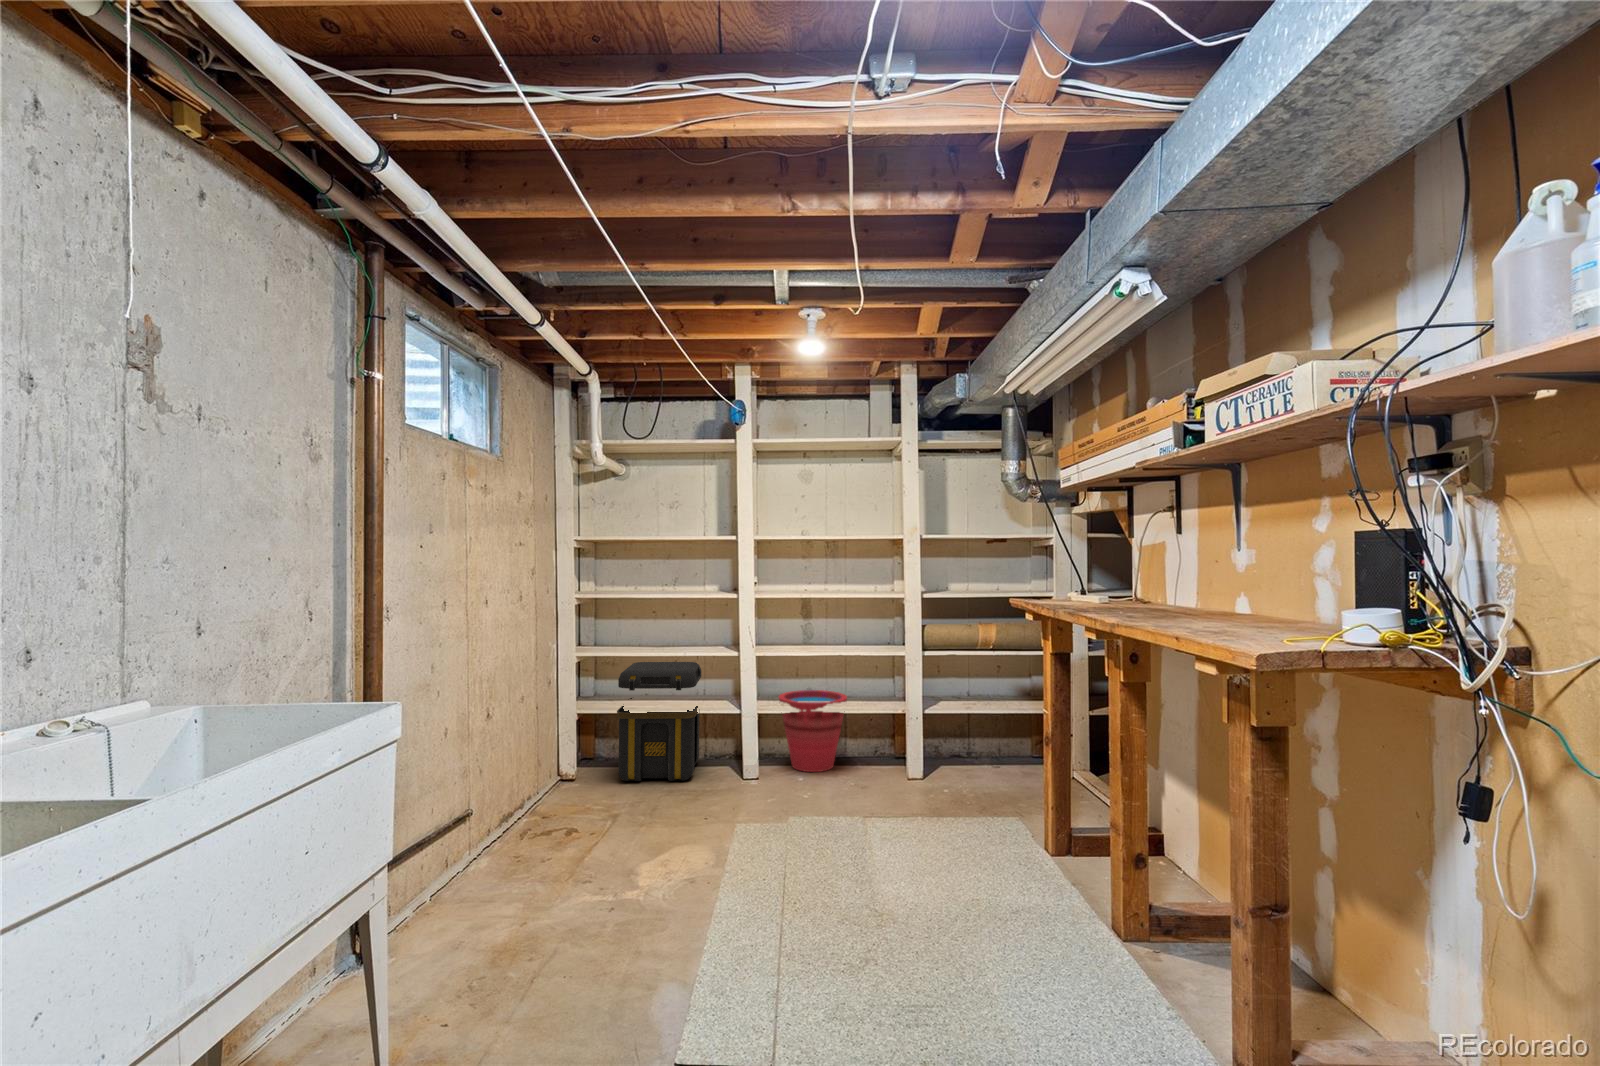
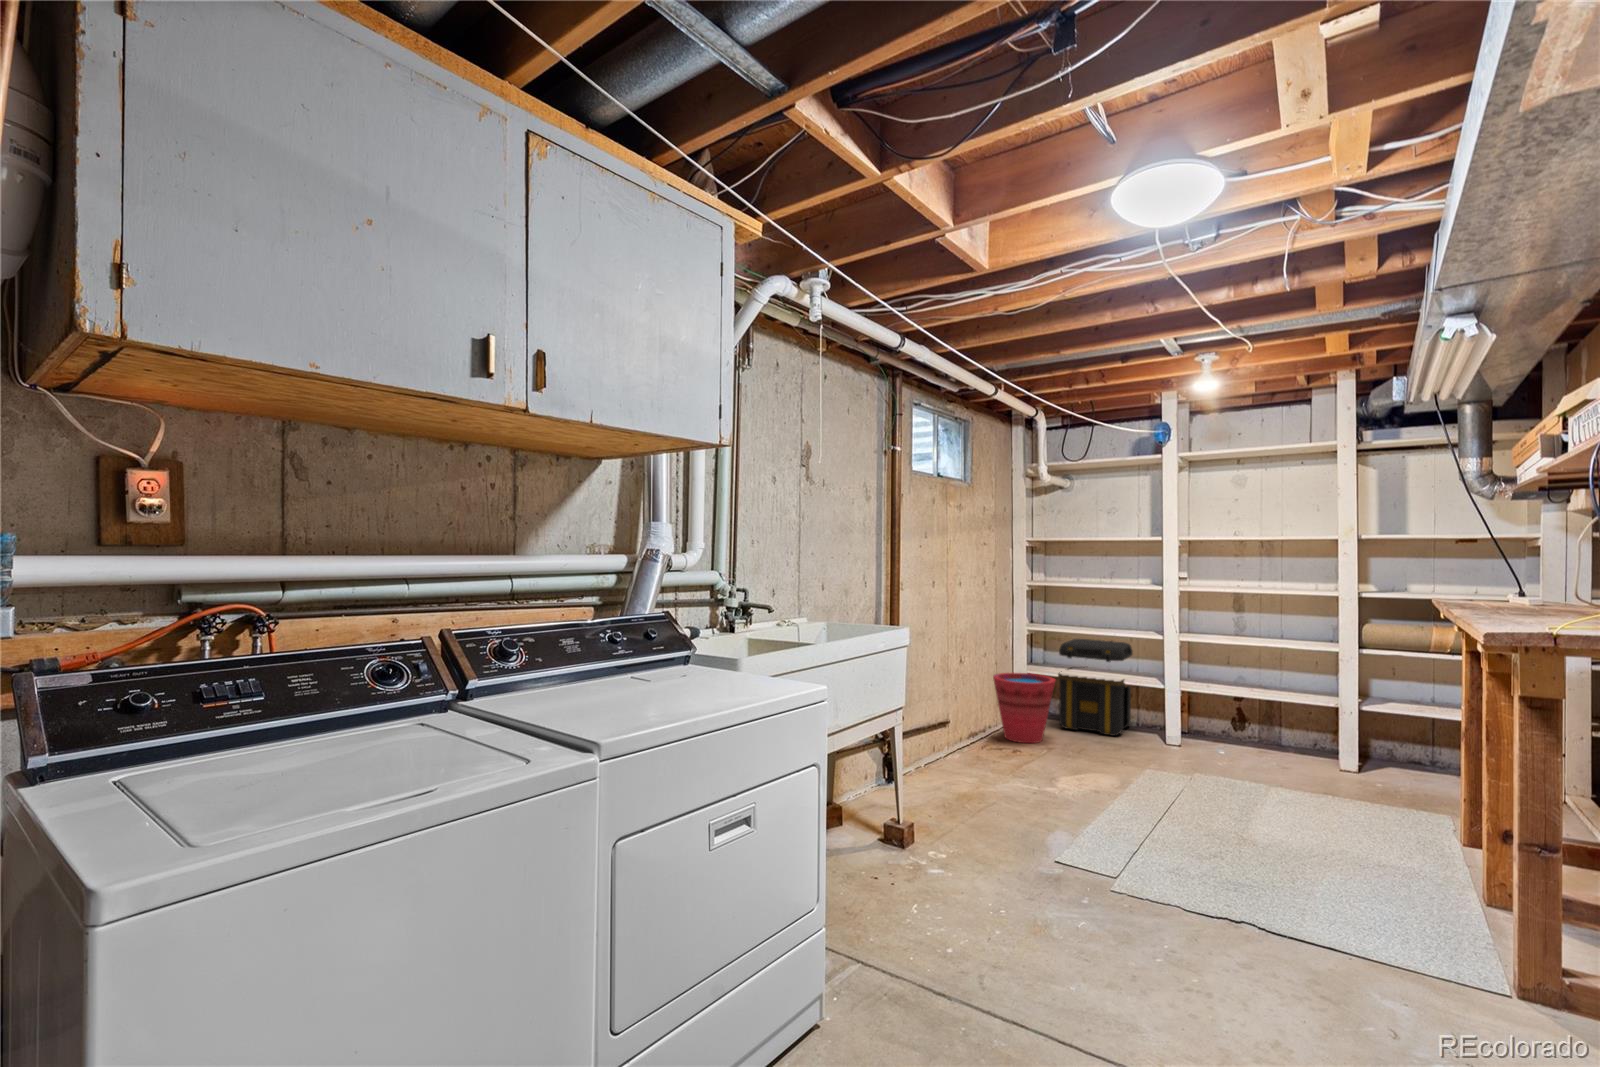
bucket: present [779,690,847,772] -> present [993,673,1056,743]

